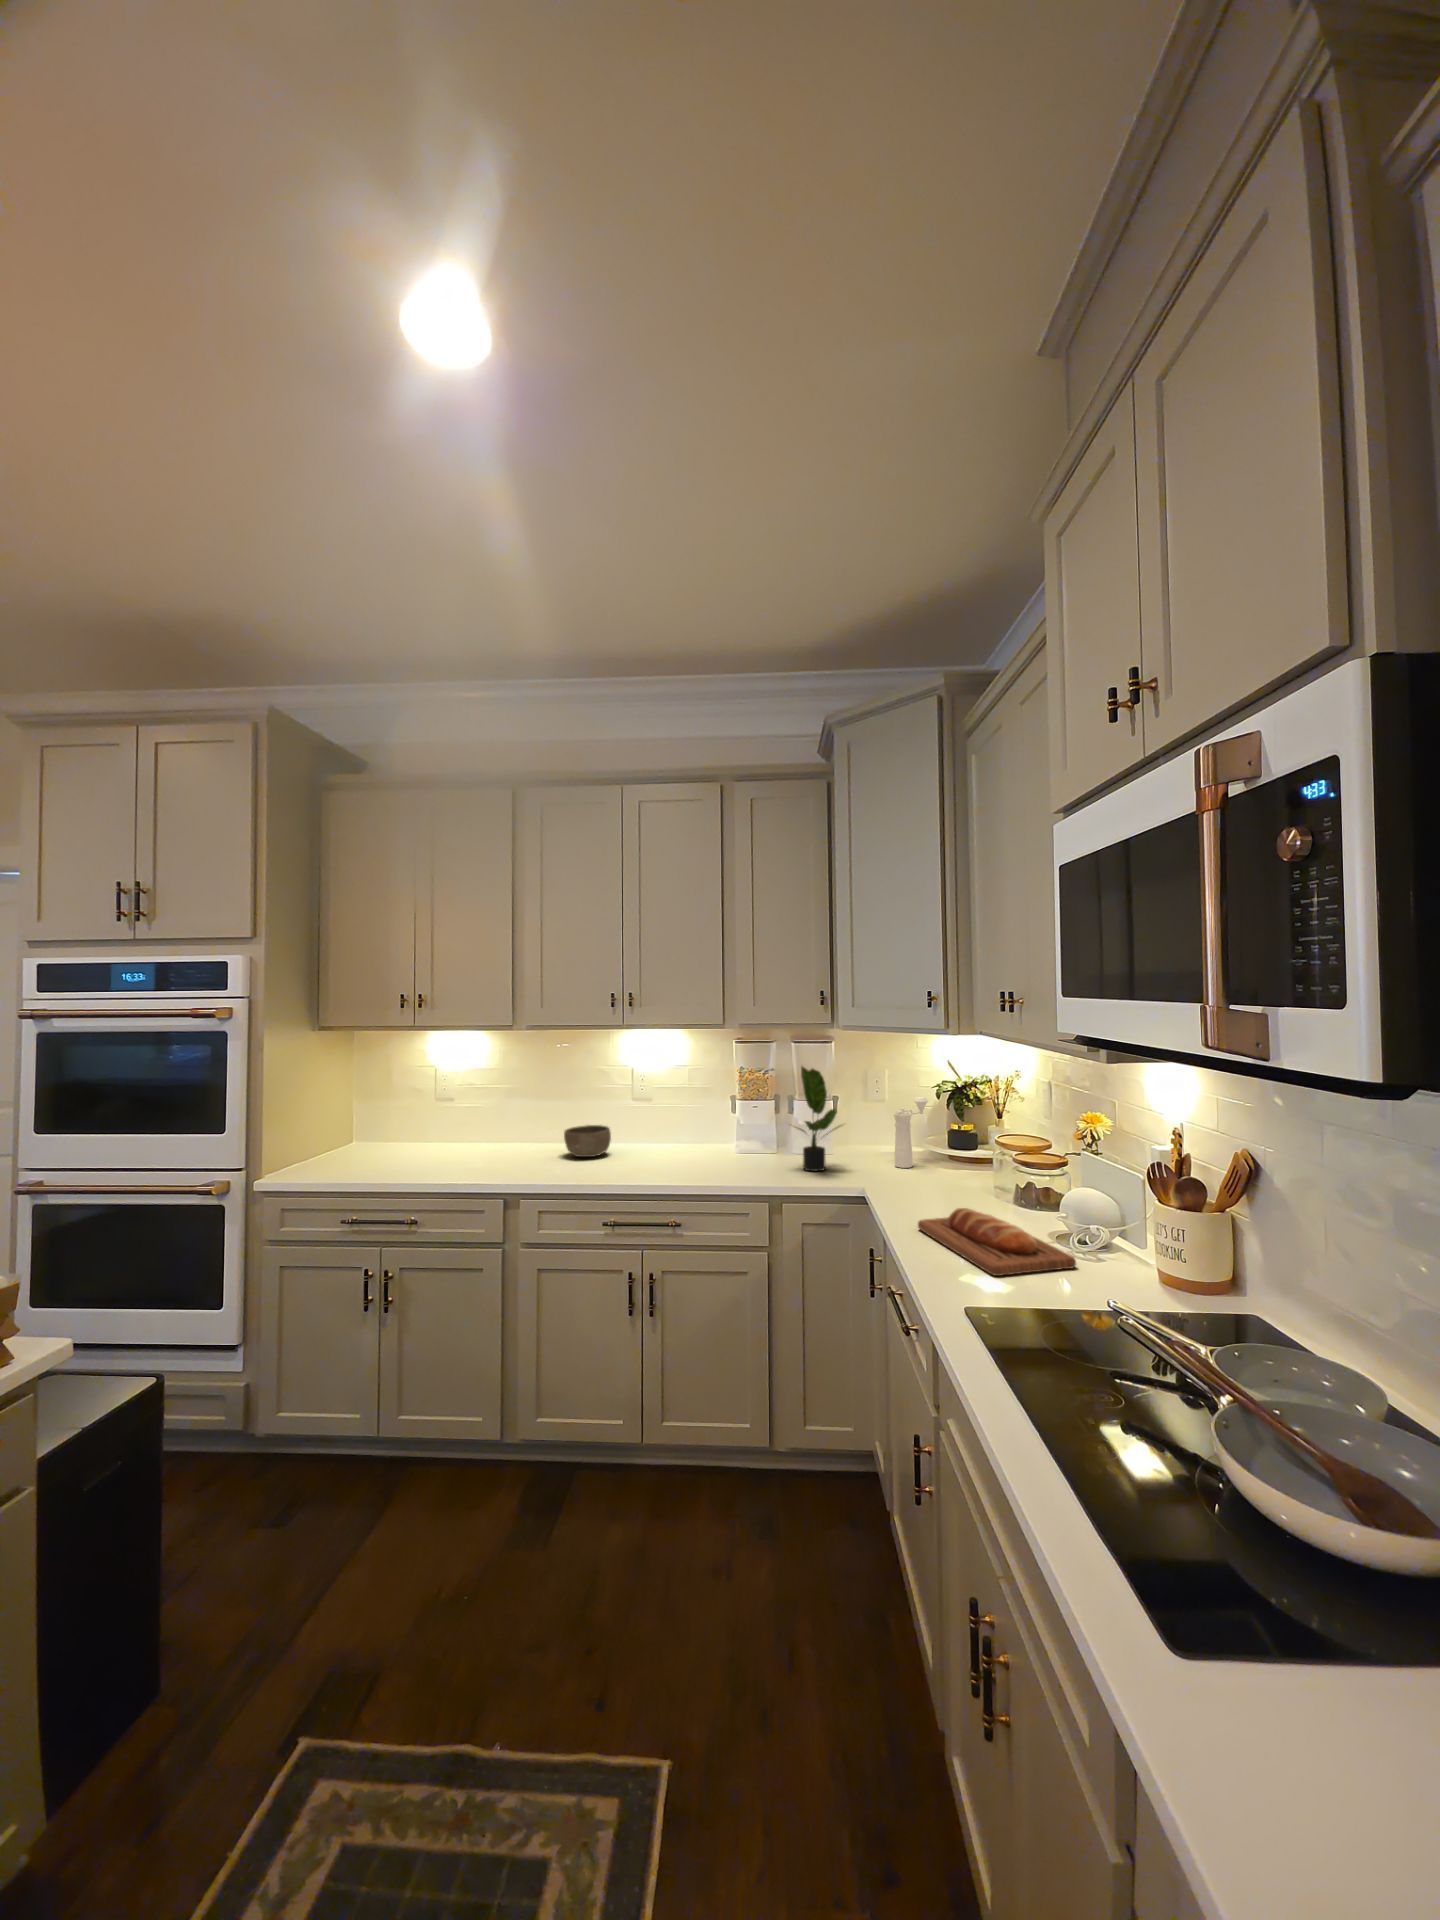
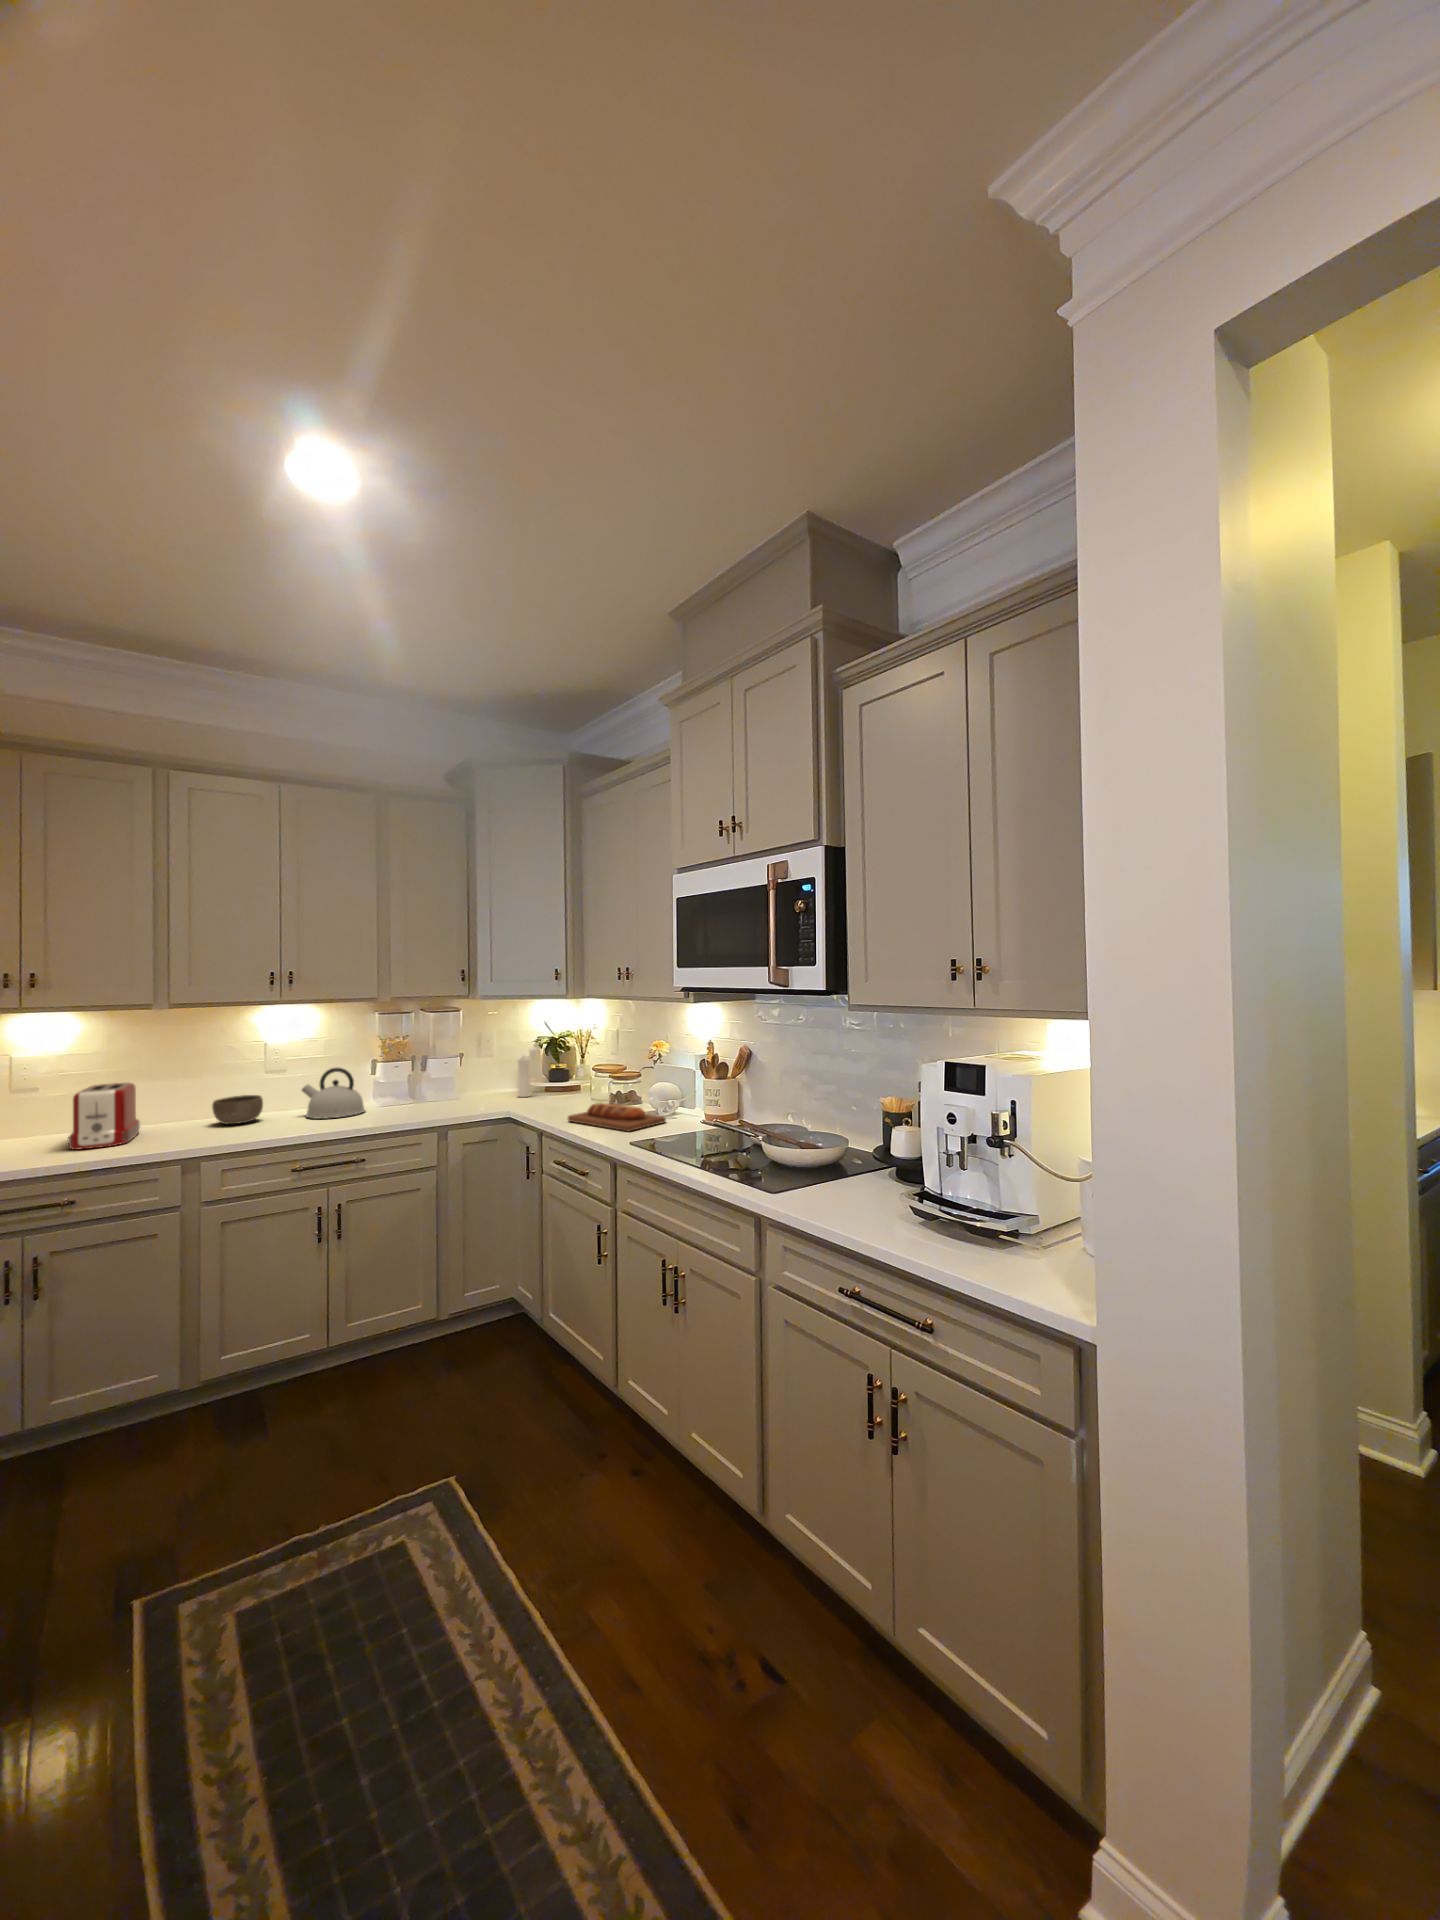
potted plant: present [798,1067,840,1171] -> none [441,1028,486,1107]
toaster: none [436,1101,508,1168] -> present [68,1083,140,1150]
kettle: none [646,1104,710,1165] -> present [302,1067,365,1119]

